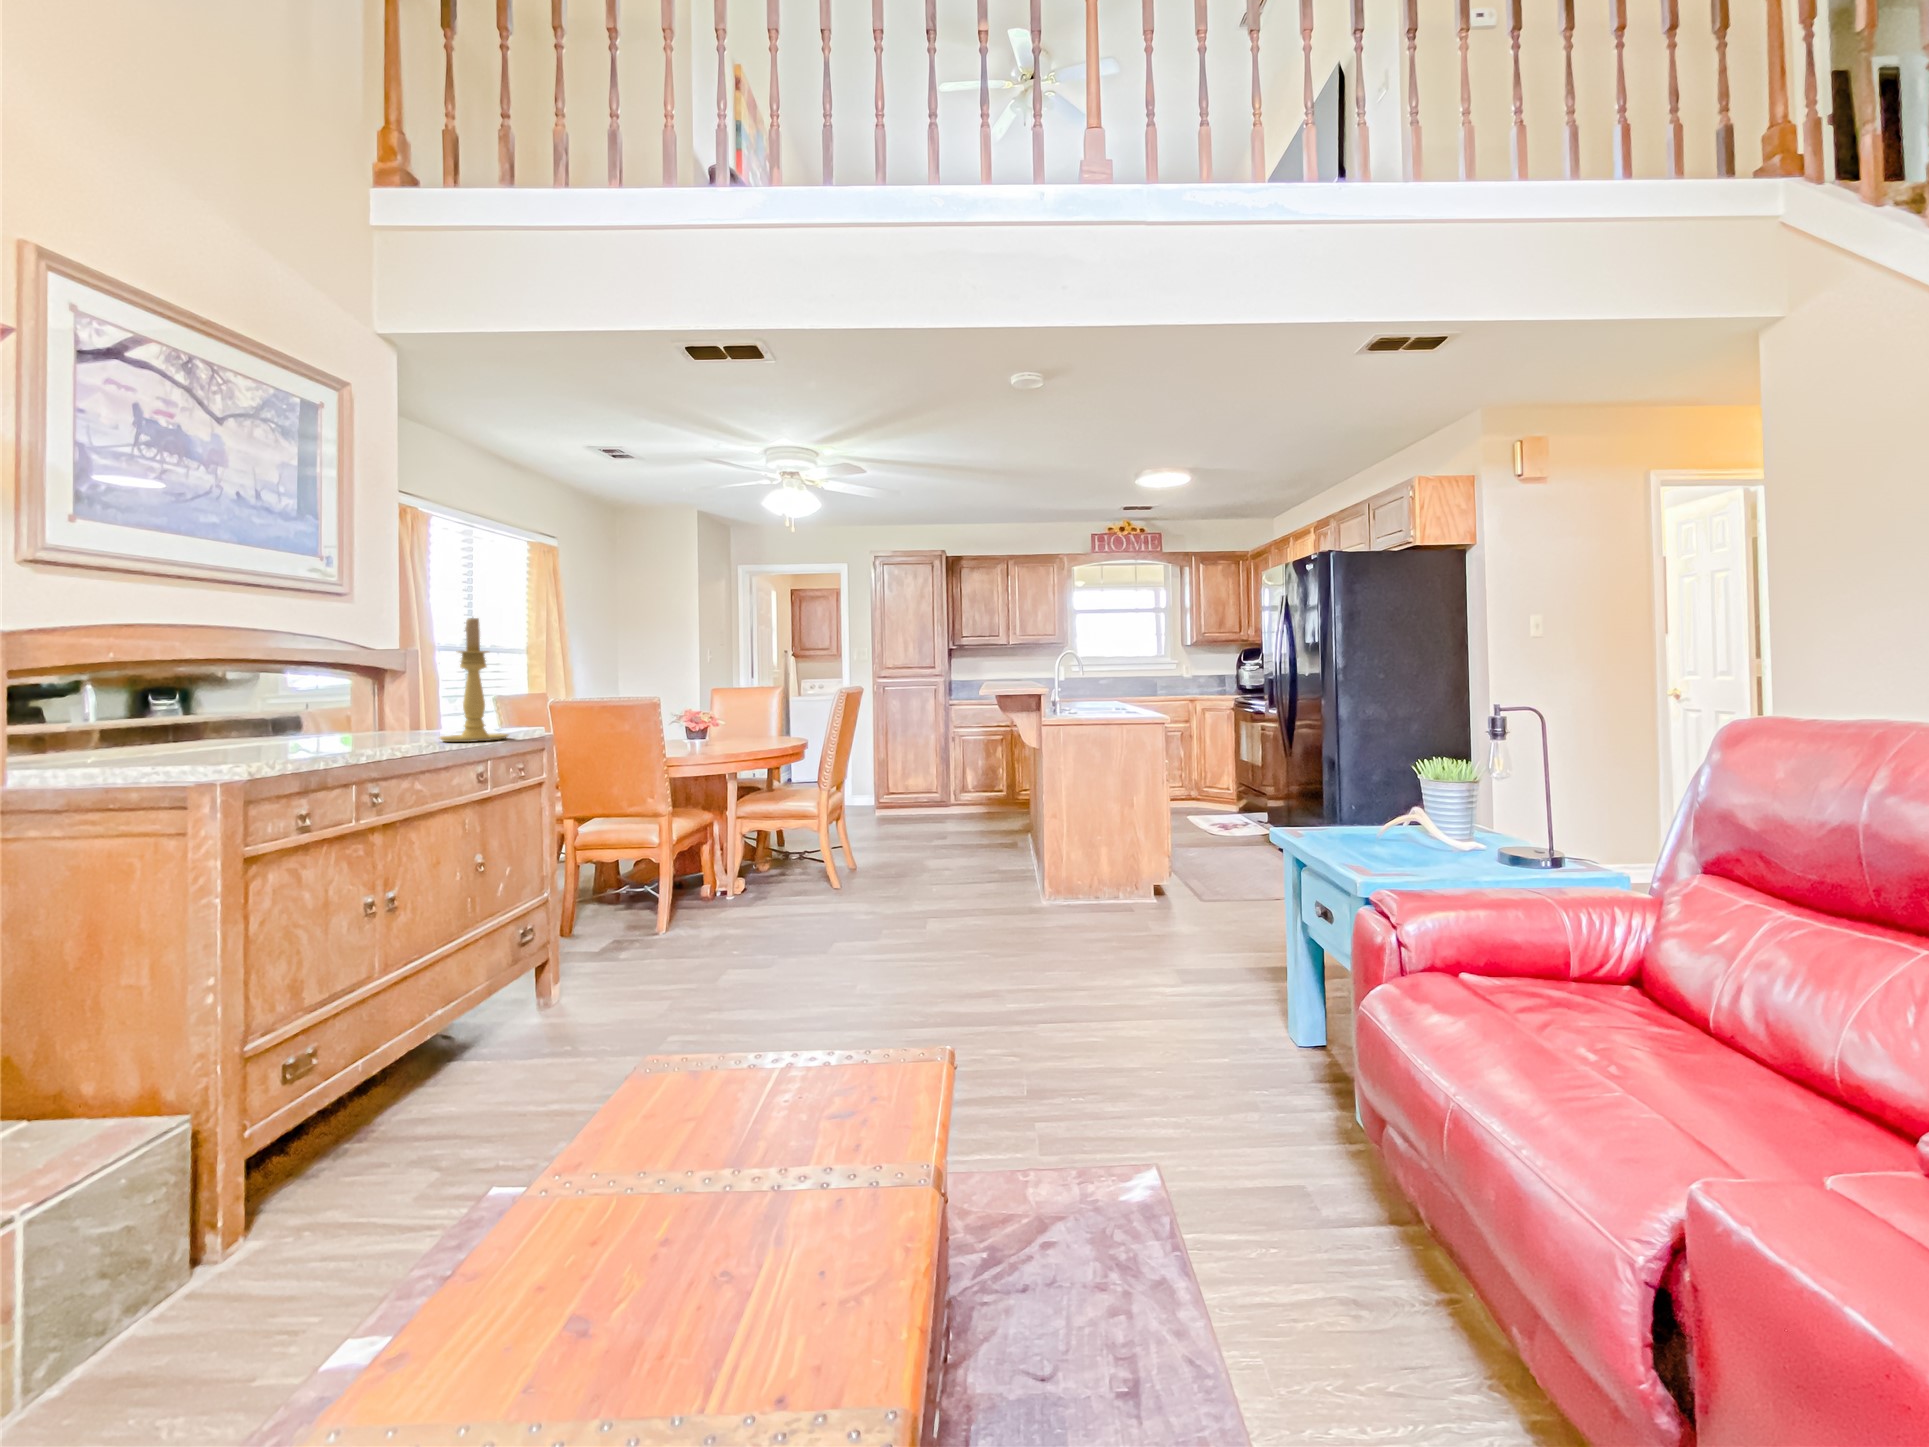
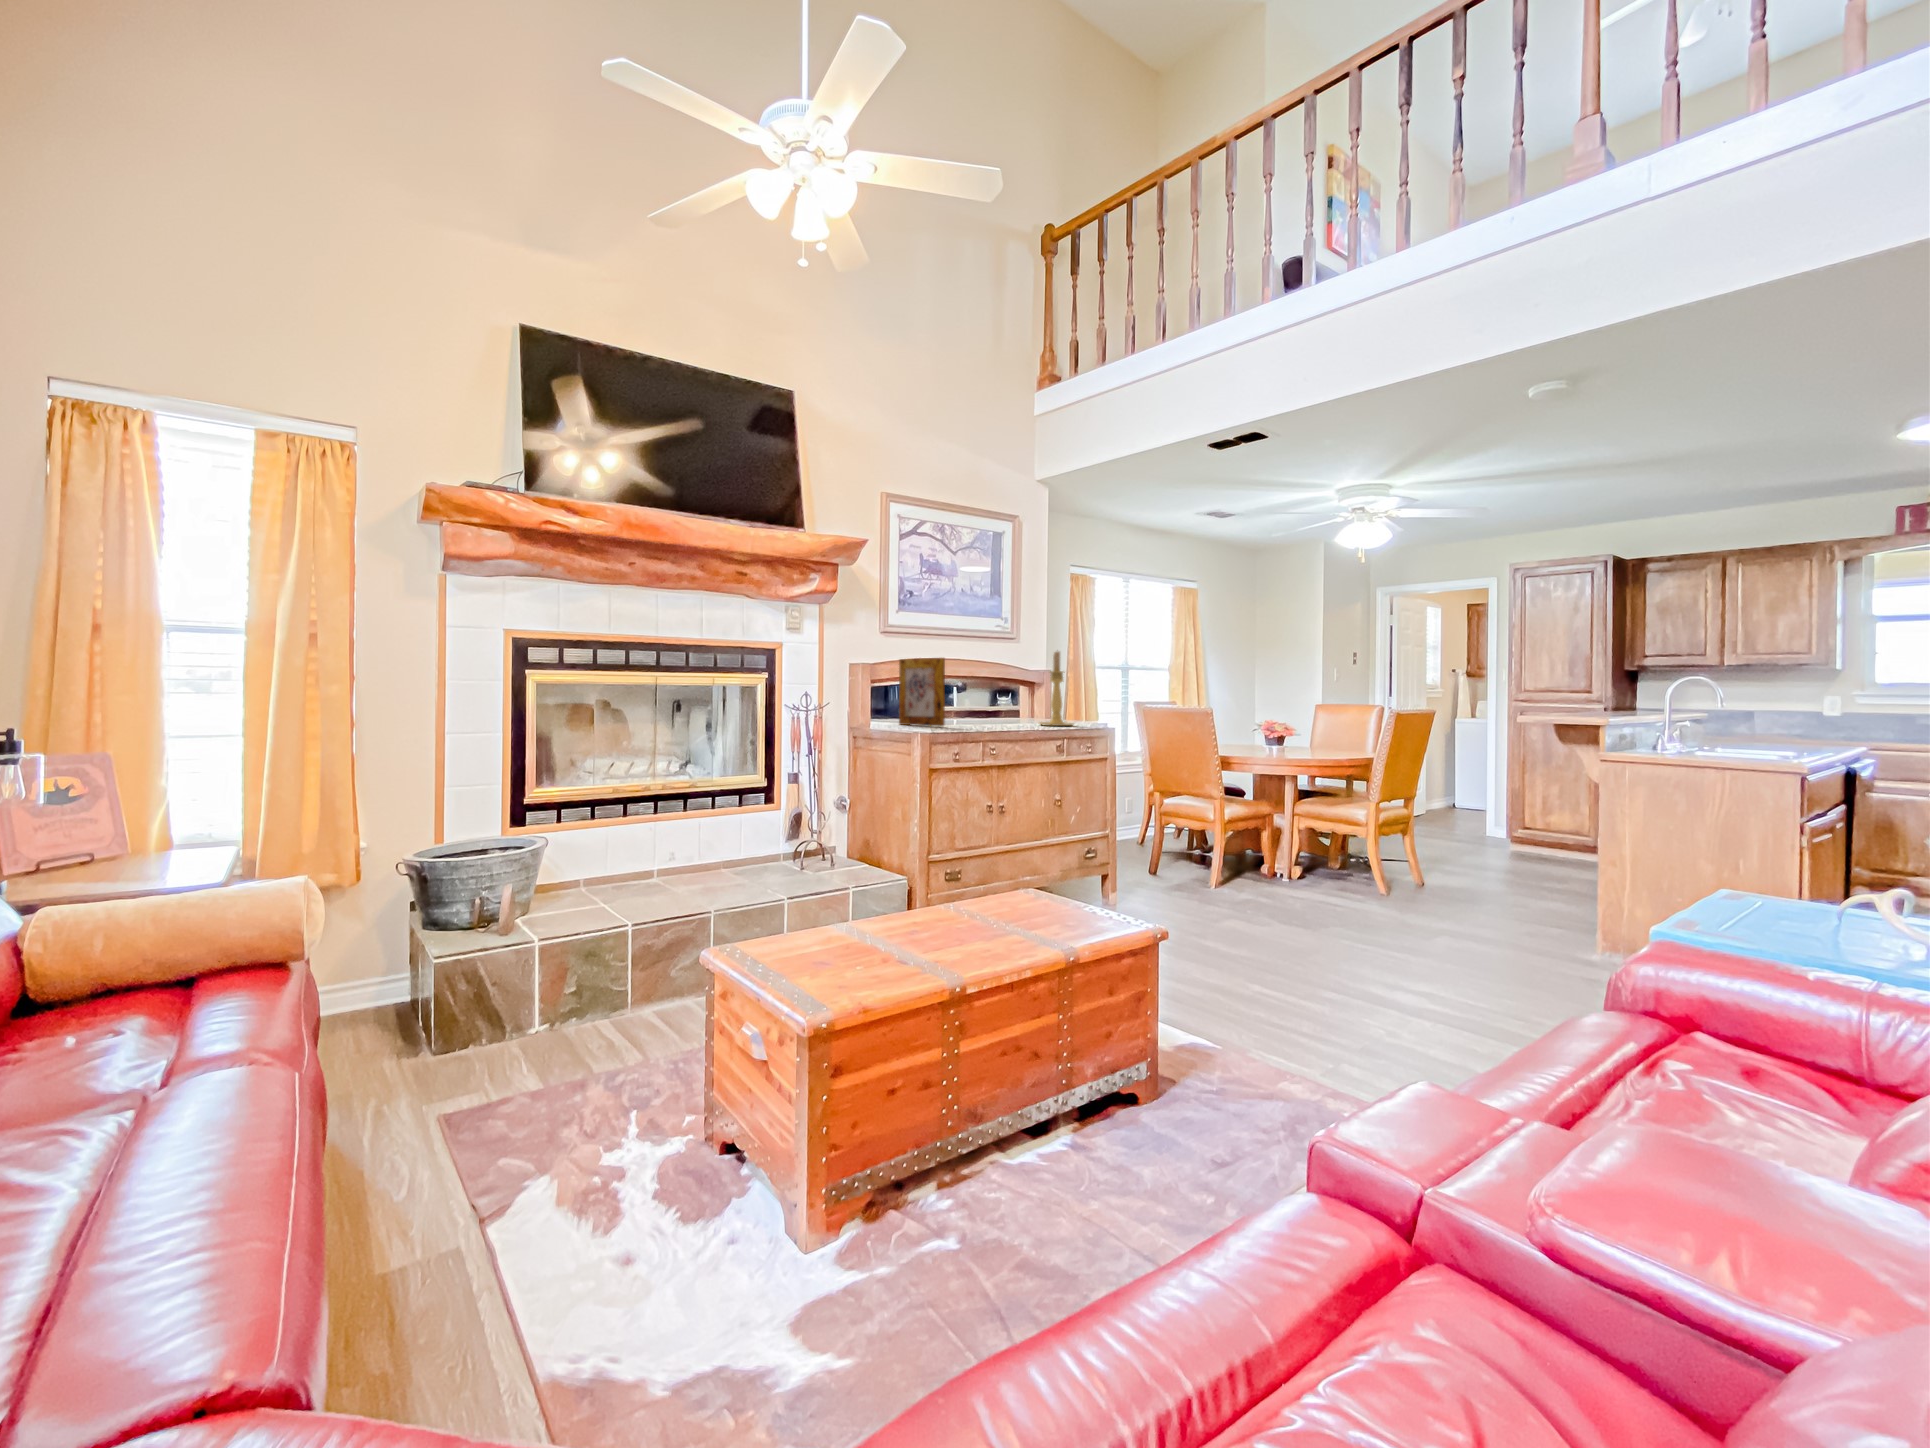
picture frame: none [85,621,243,767] -> present [899,658,945,727]

